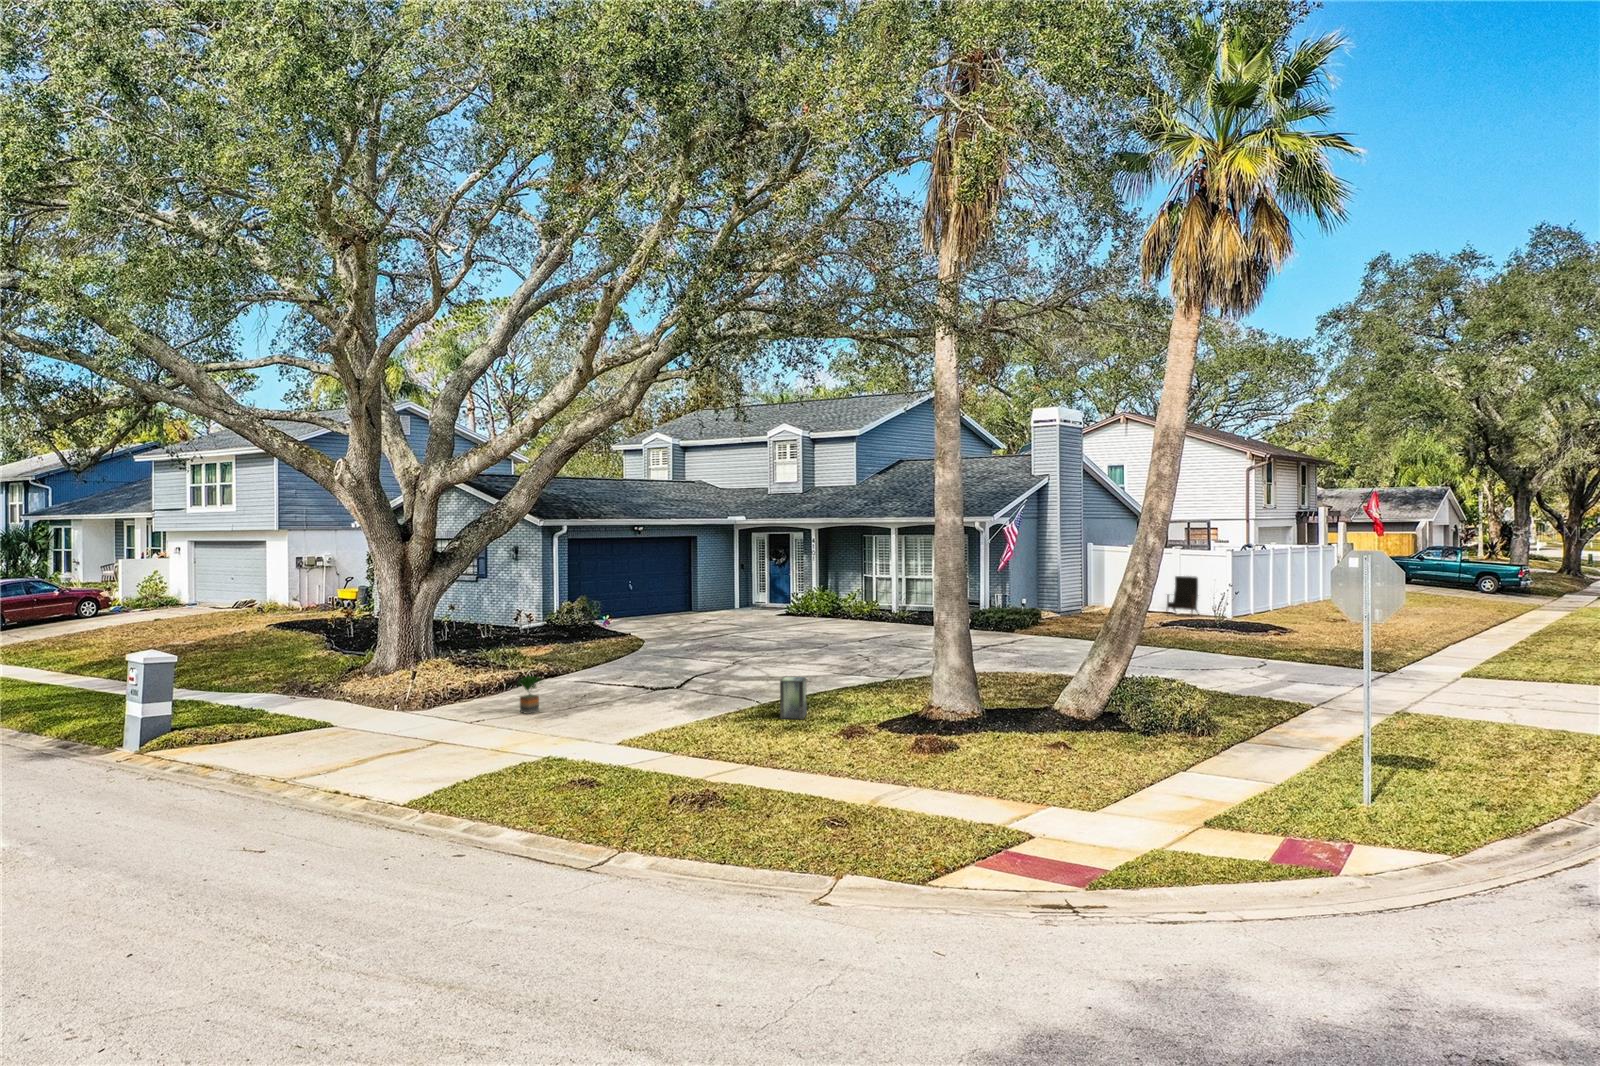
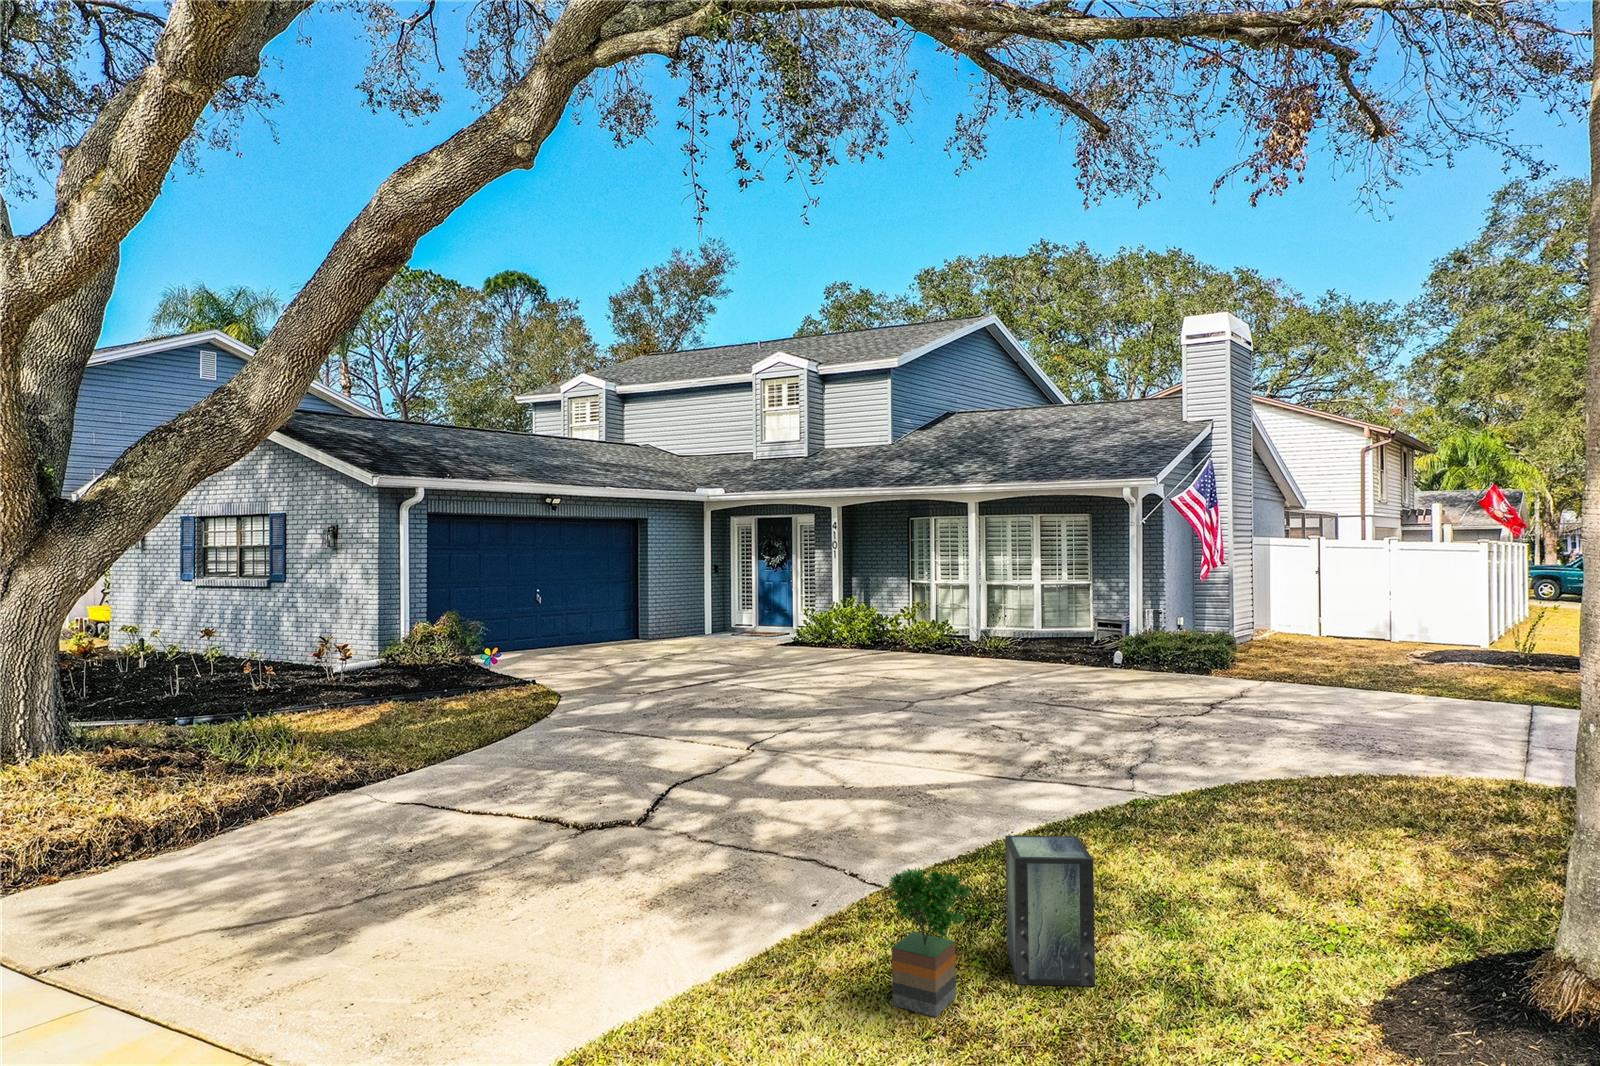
lounge chair: present [1166,576,1198,613] -> none [1397,580,1451,644]
potted tree: present [518,676,541,714] -> present [889,868,970,1017]

